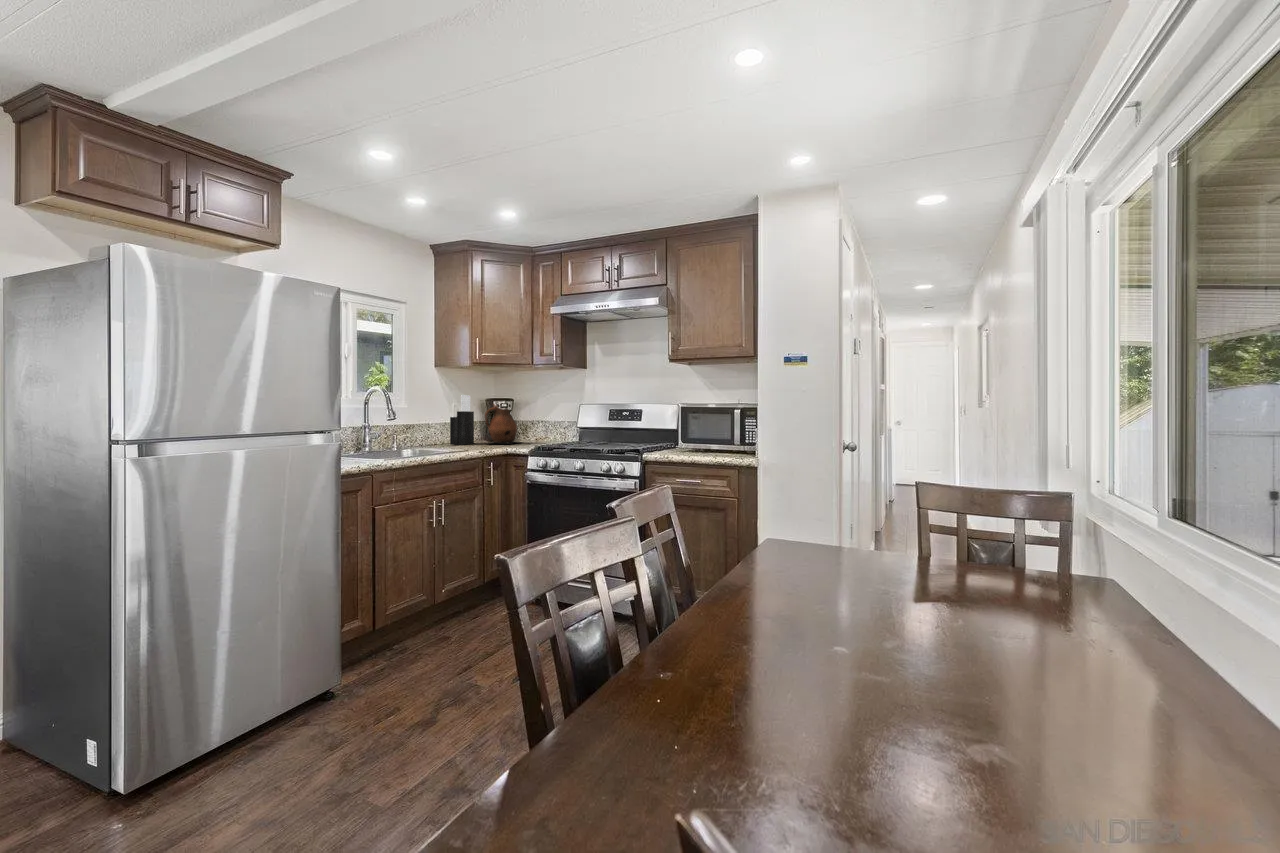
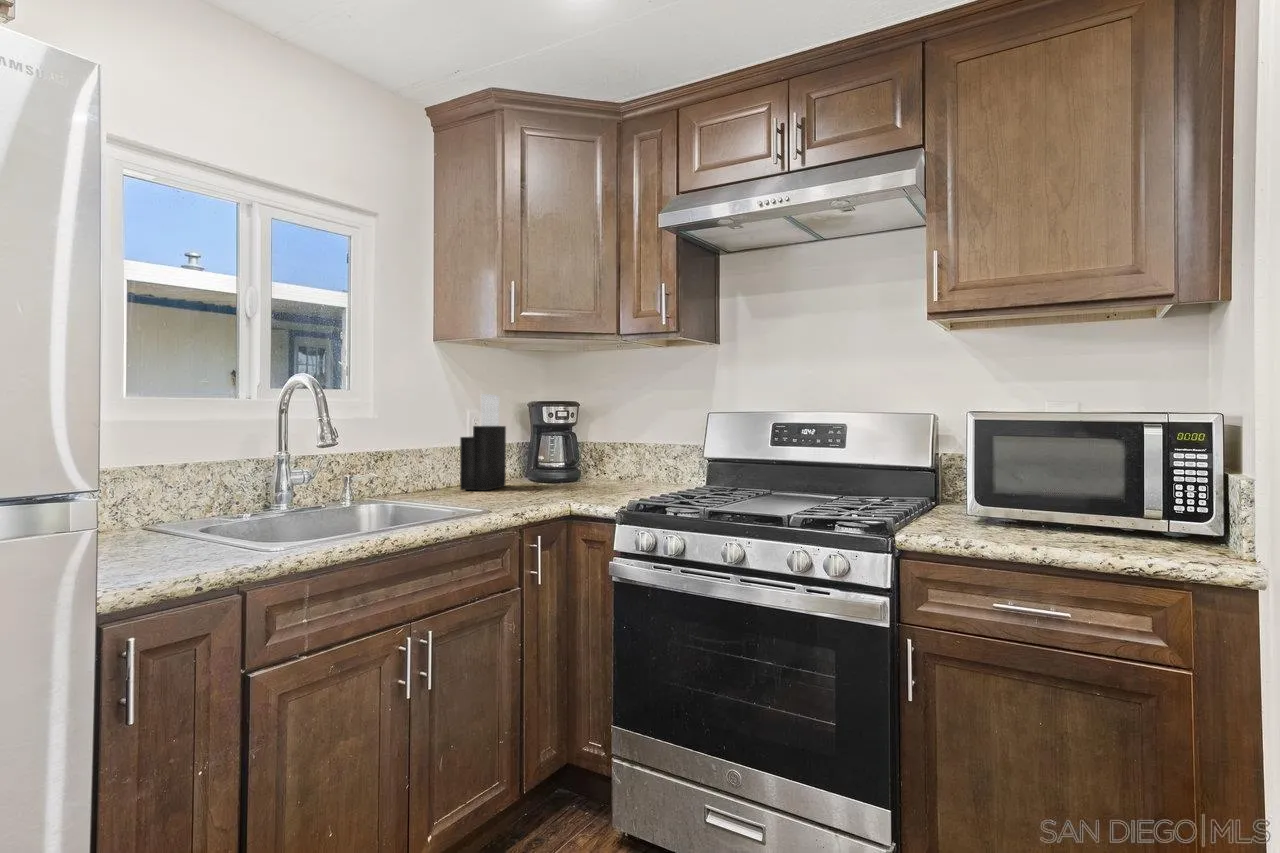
ceramic pitcher: present [485,404,517,443] -> none [526,412,598,491]

